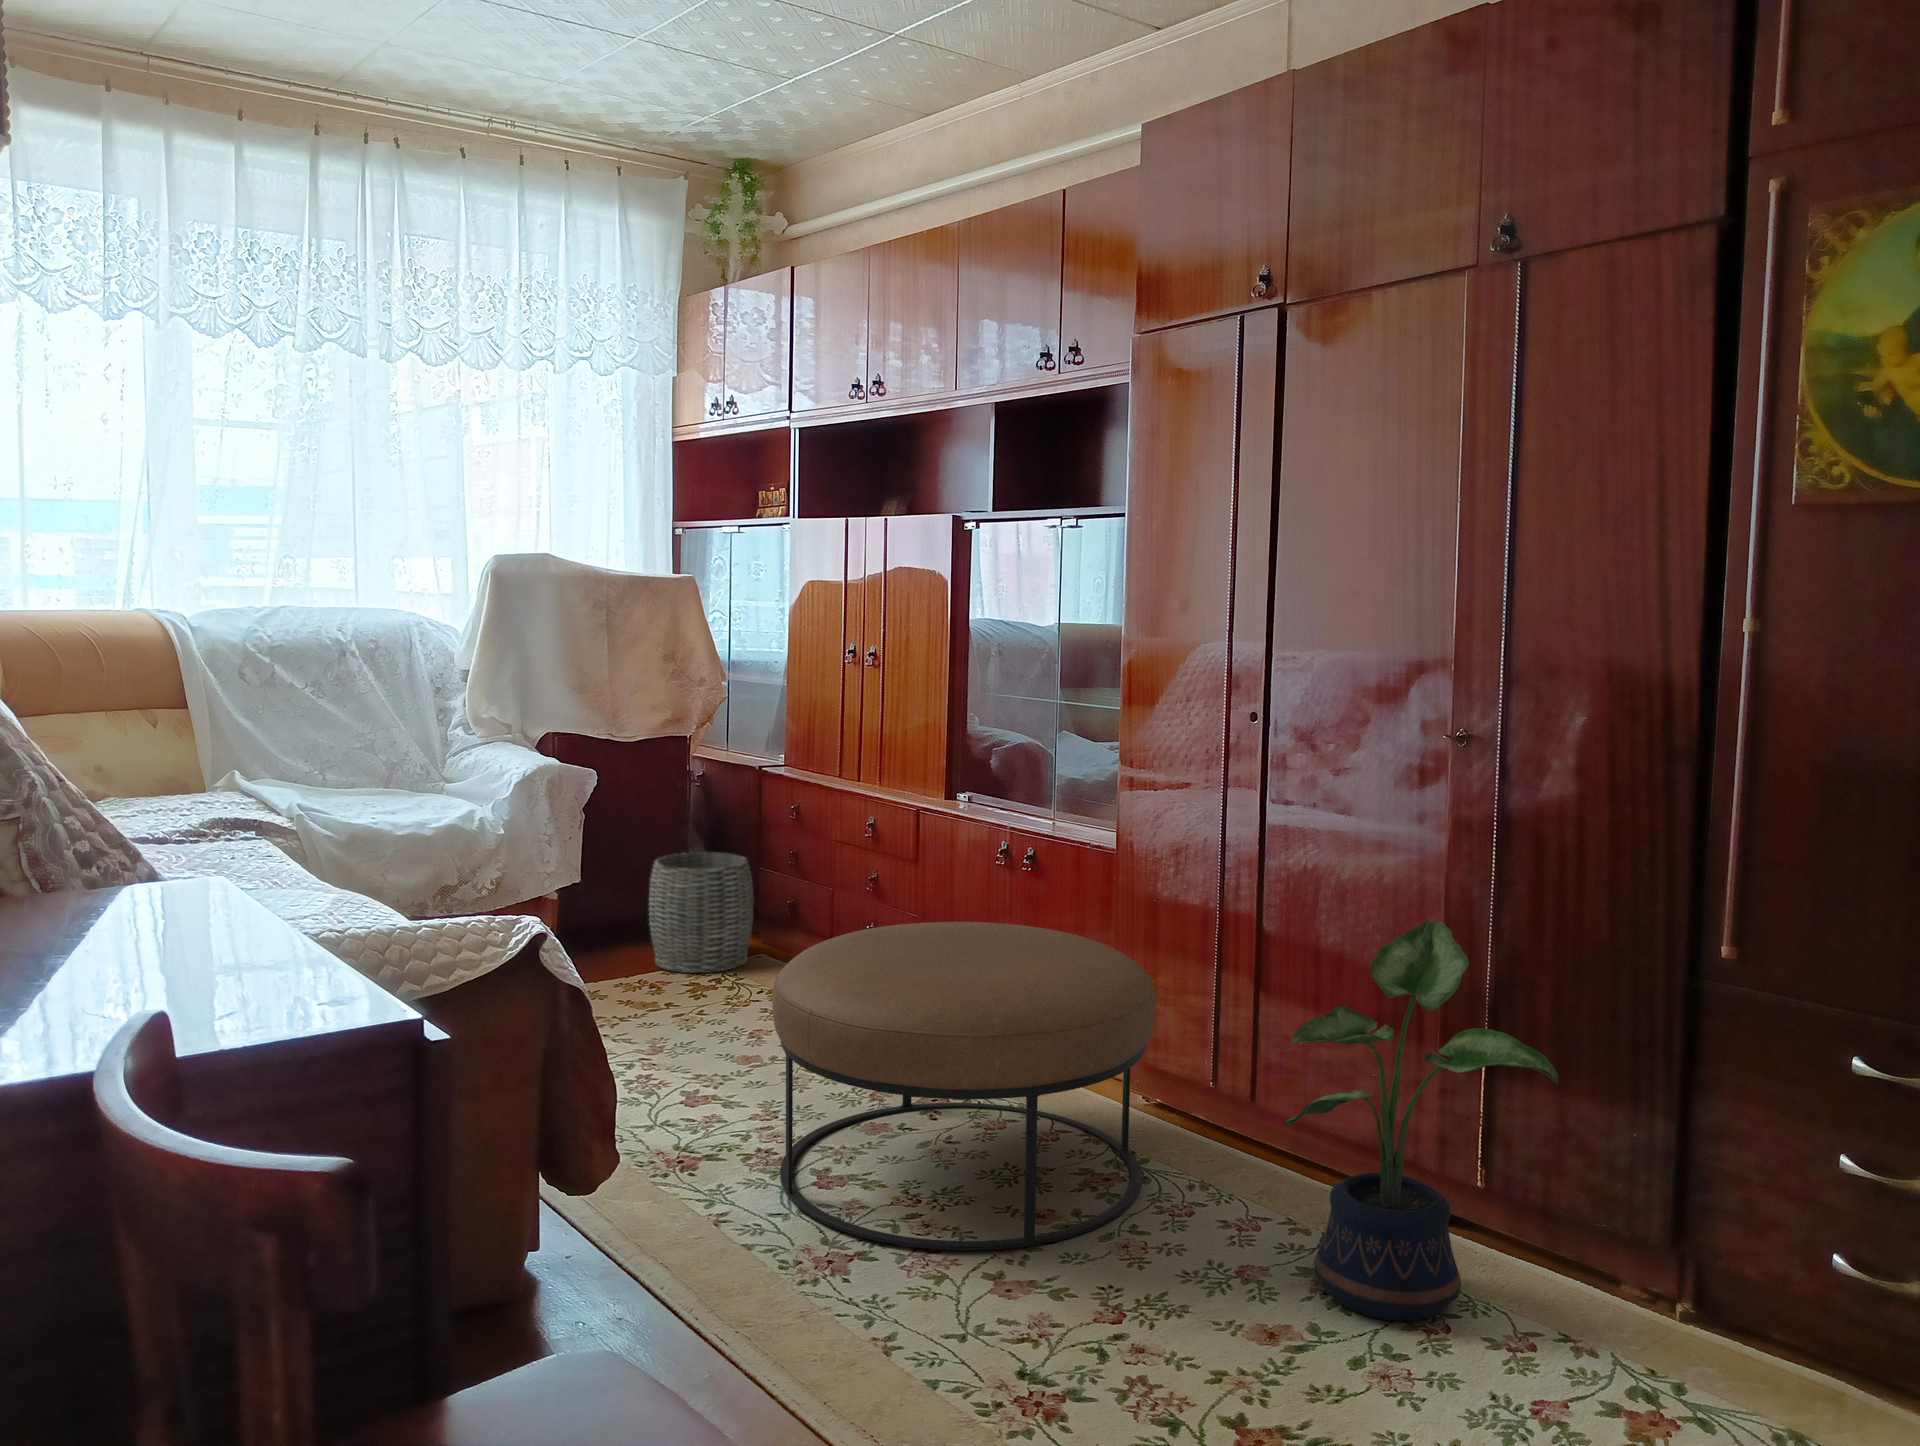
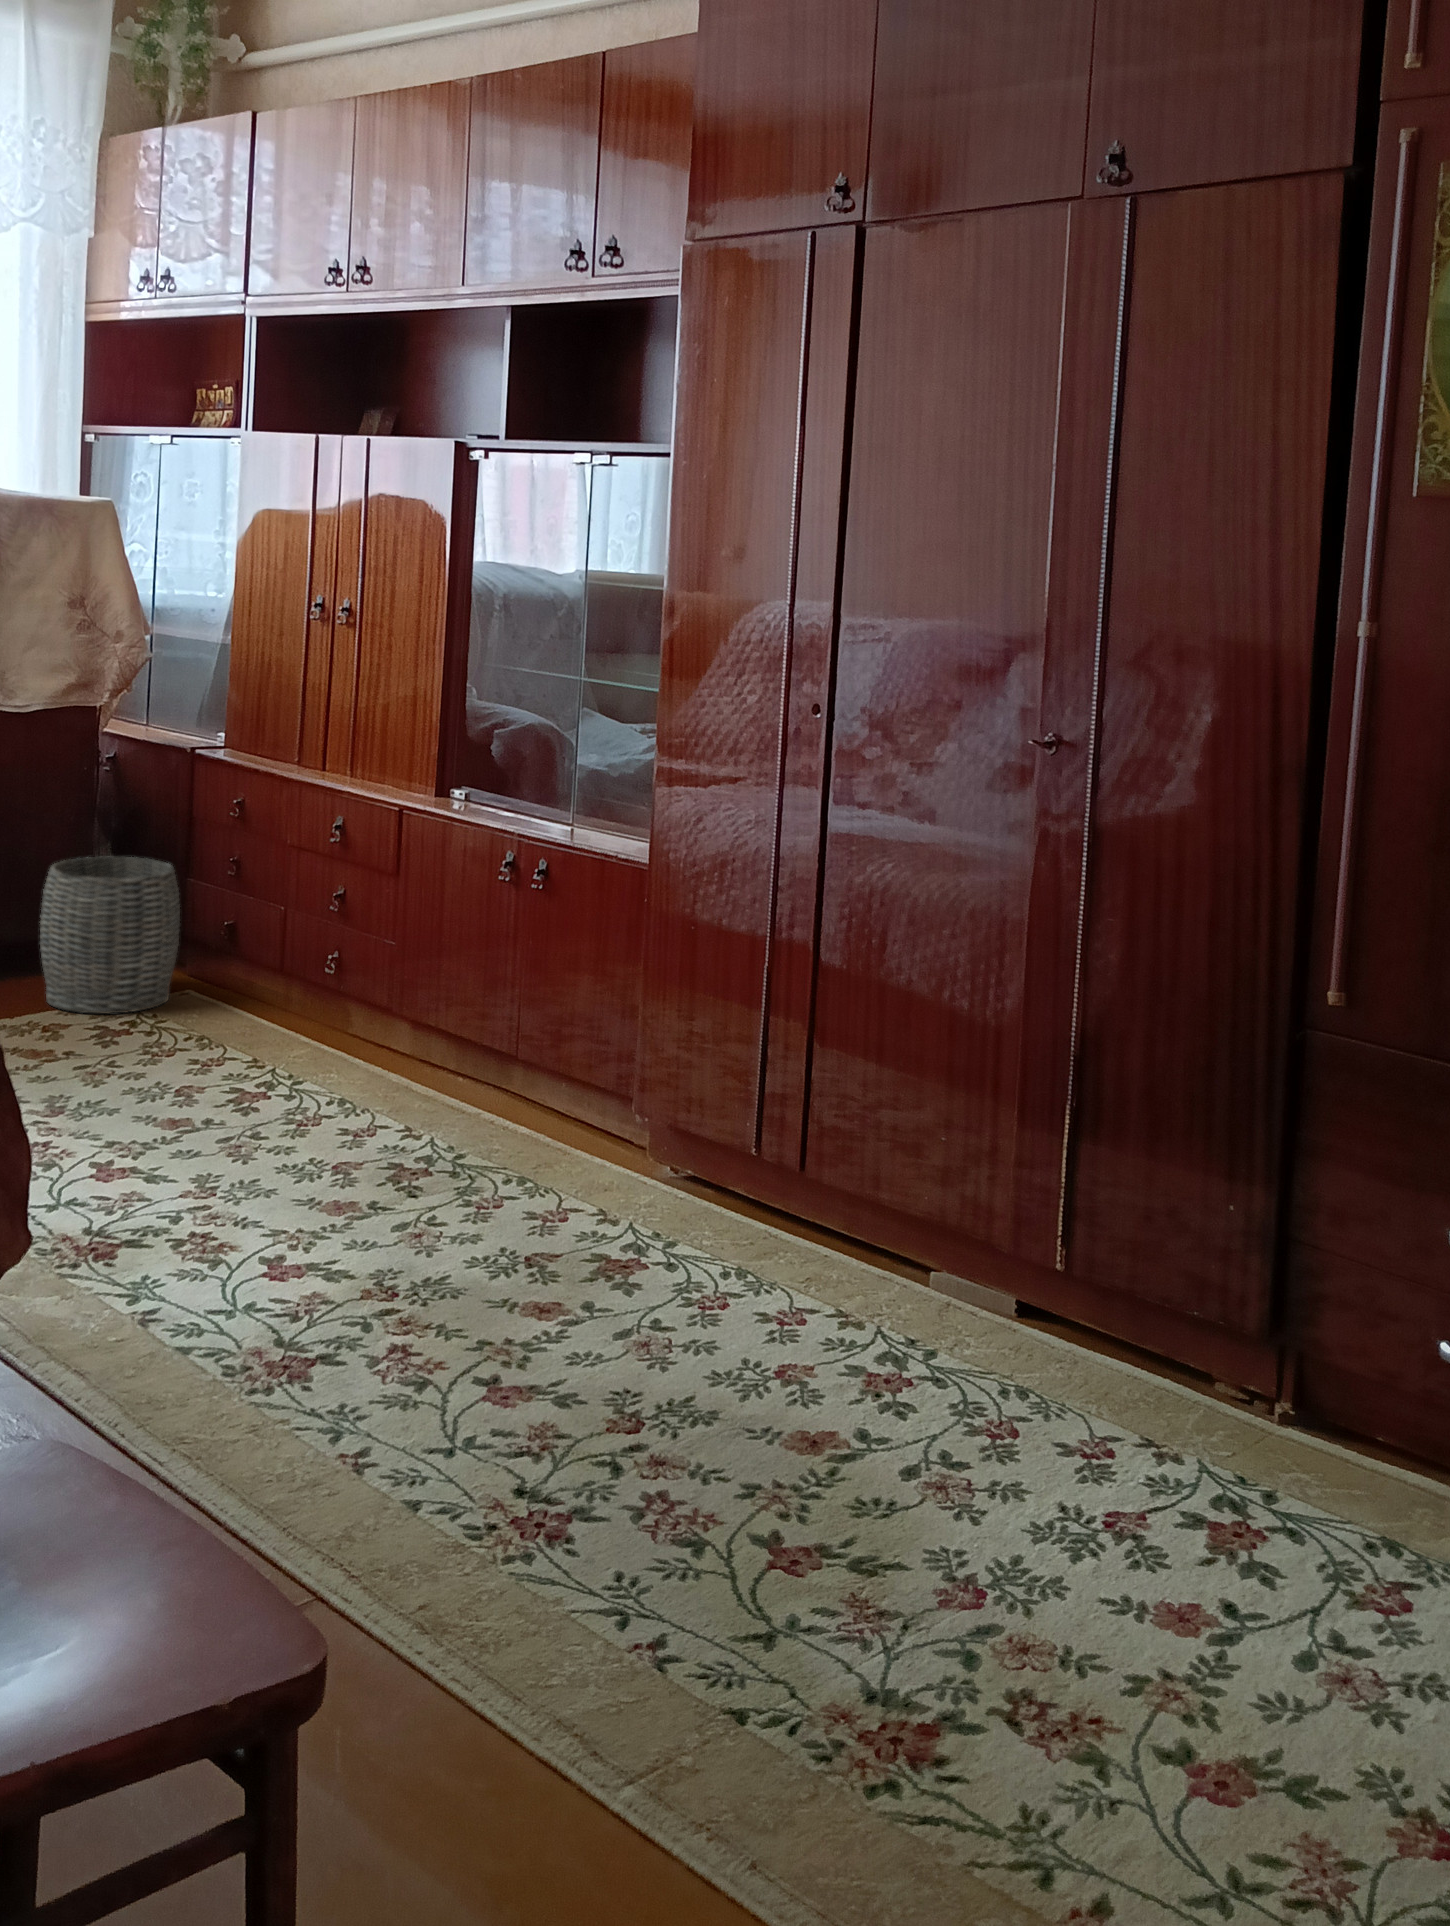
potted plant: present [1281,921,1558,1321] -> none [833,956,1146,1424]
ottoman: present [772,922,1156,1250] -> none [218,952,691,1352]

